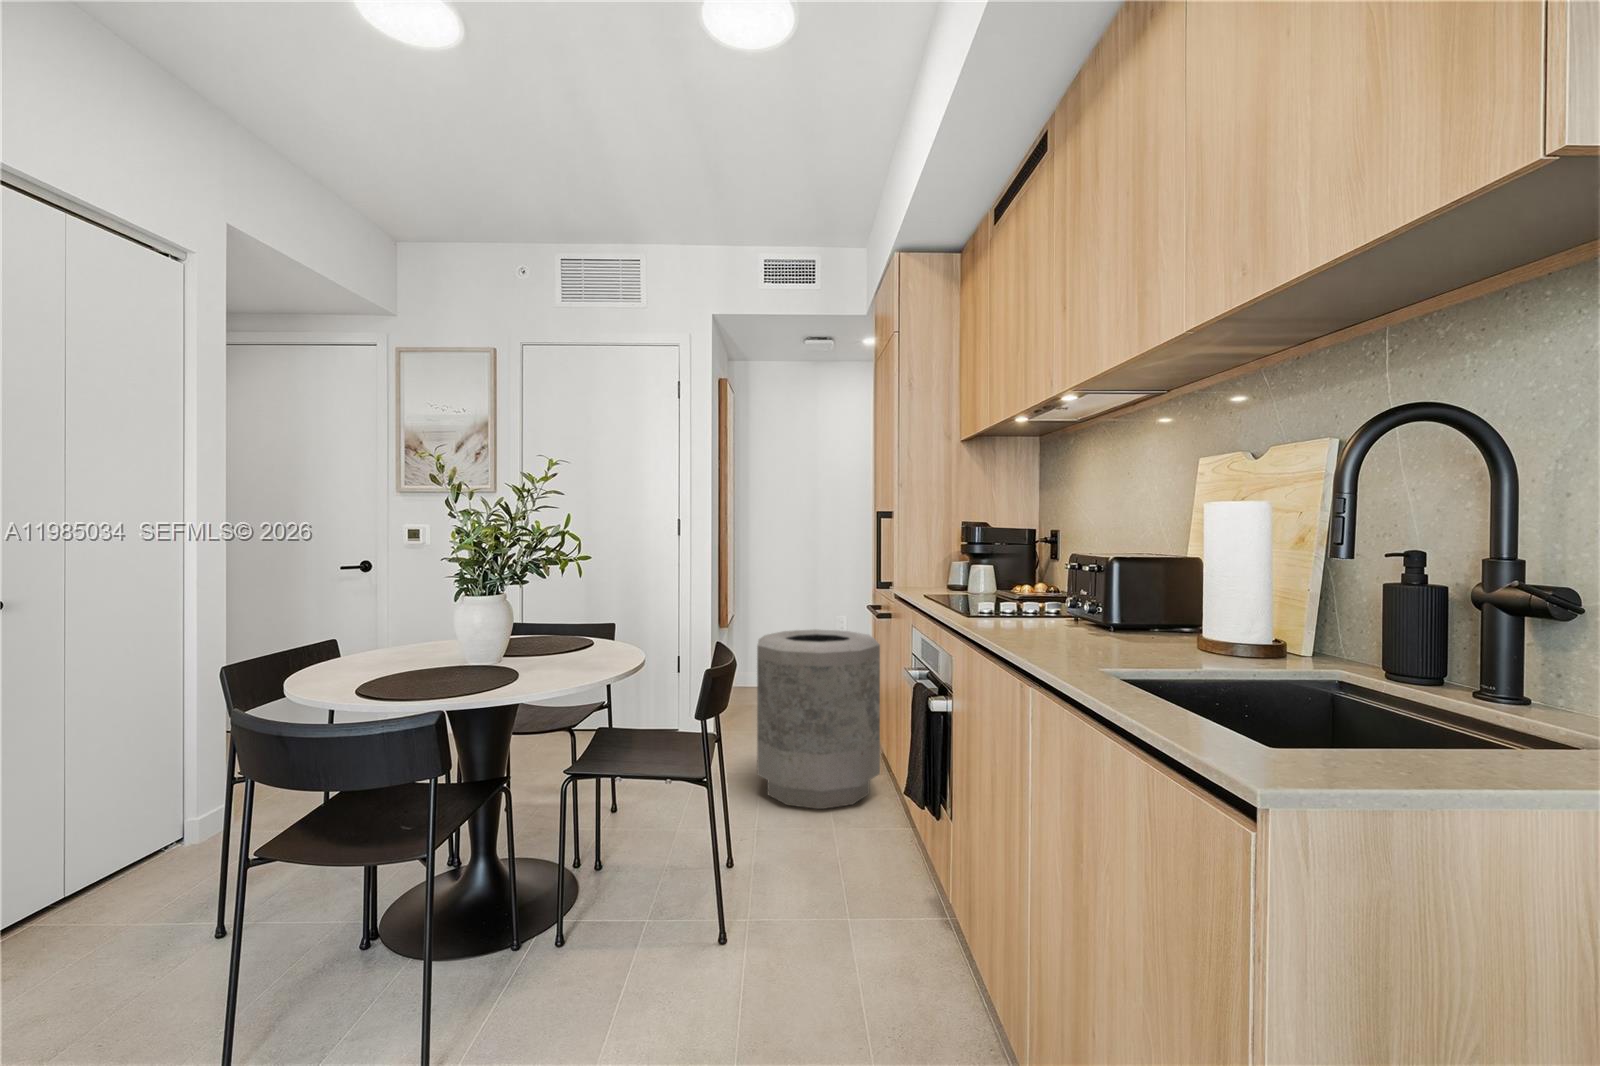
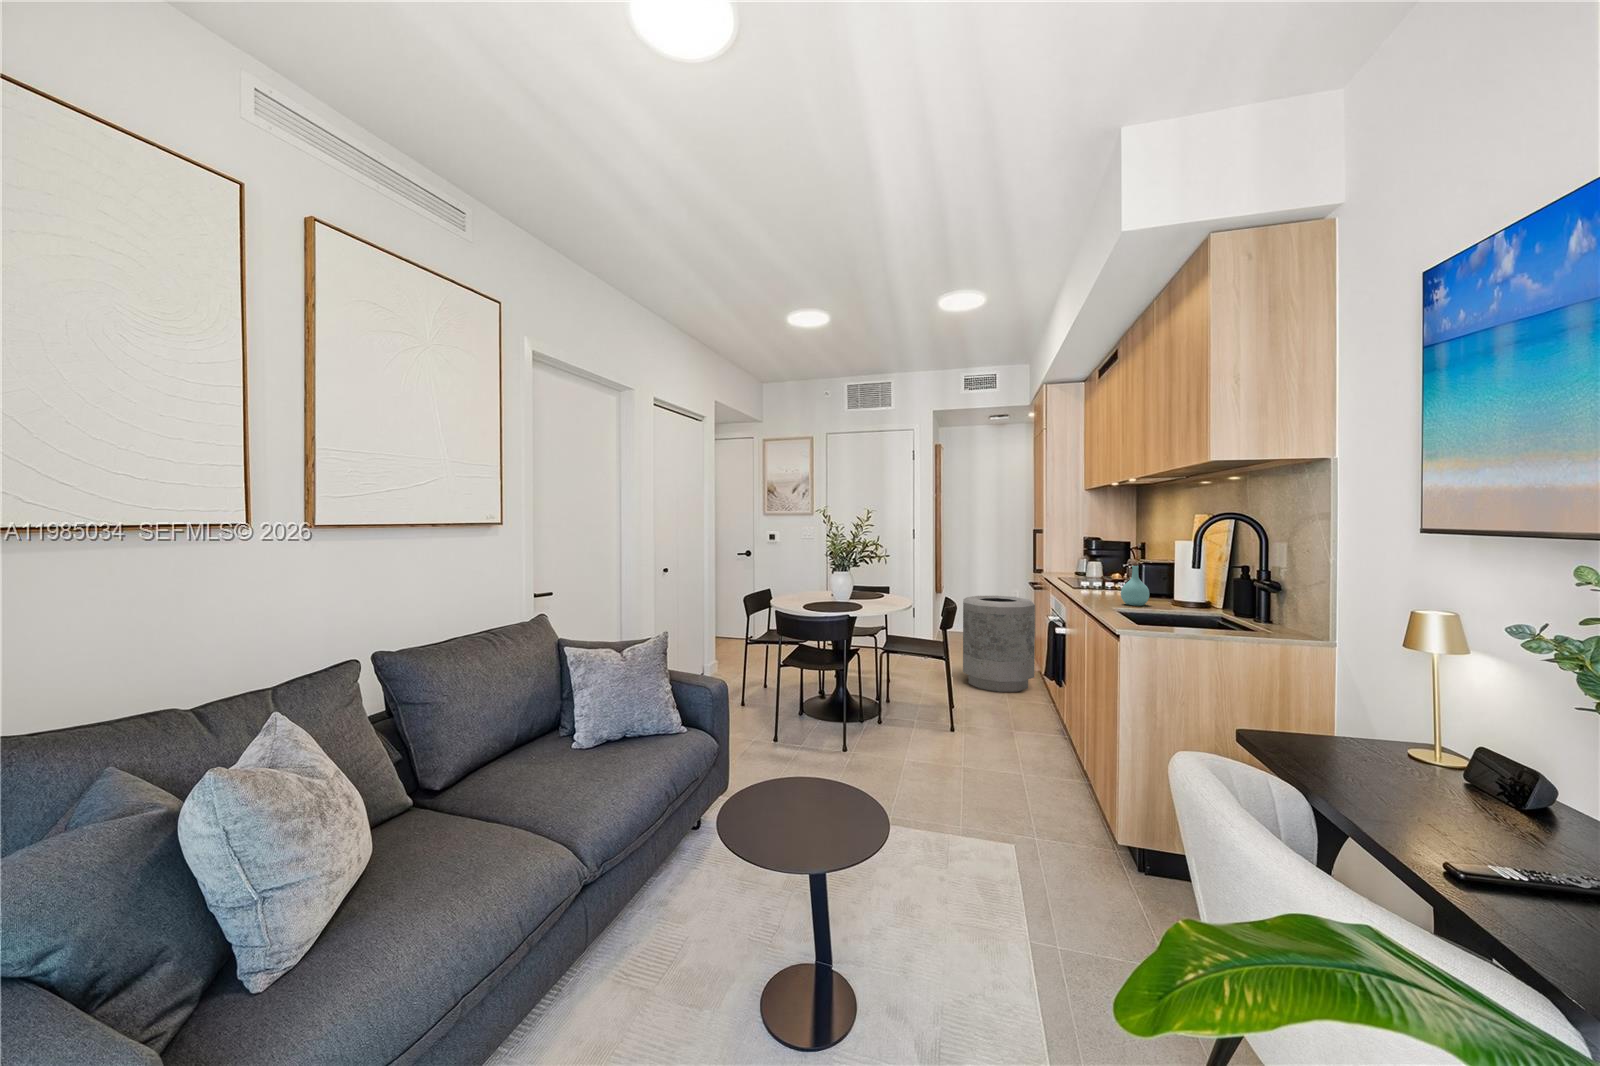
bottle: none [1094,556,1162,656] -> present [1121,564,1150,606]

